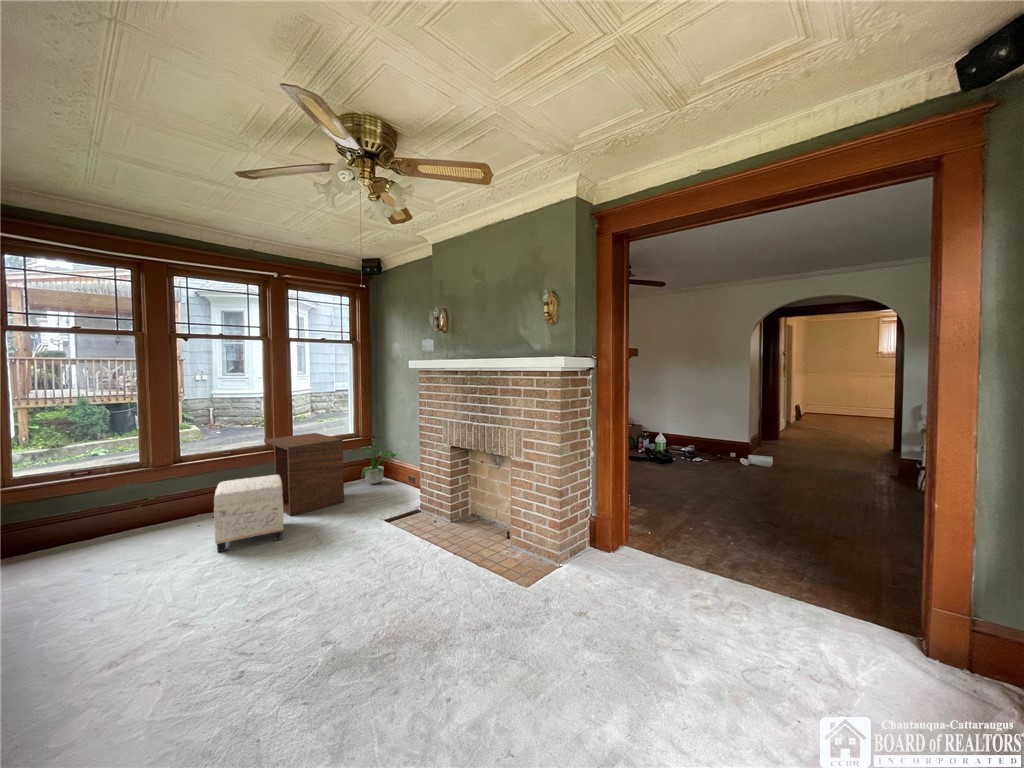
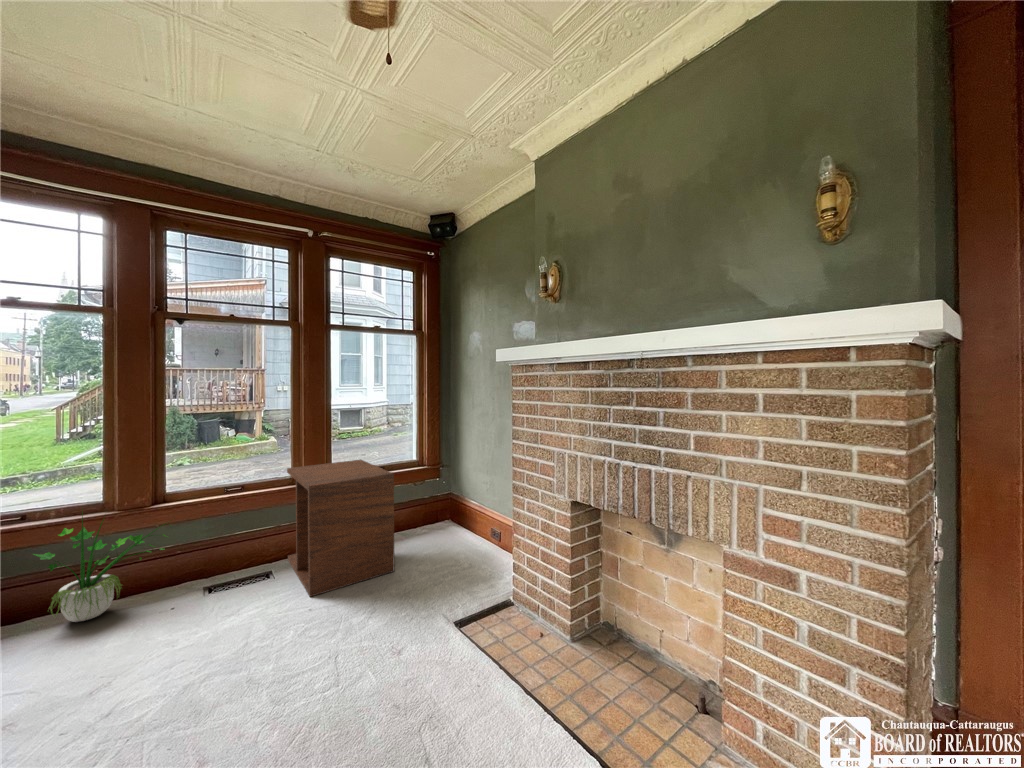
potted plant: present [361,442,397,484] -> present [34,516,165,622]
ottoman: present [214,475,284,552] -> none [158,533,292,684]

